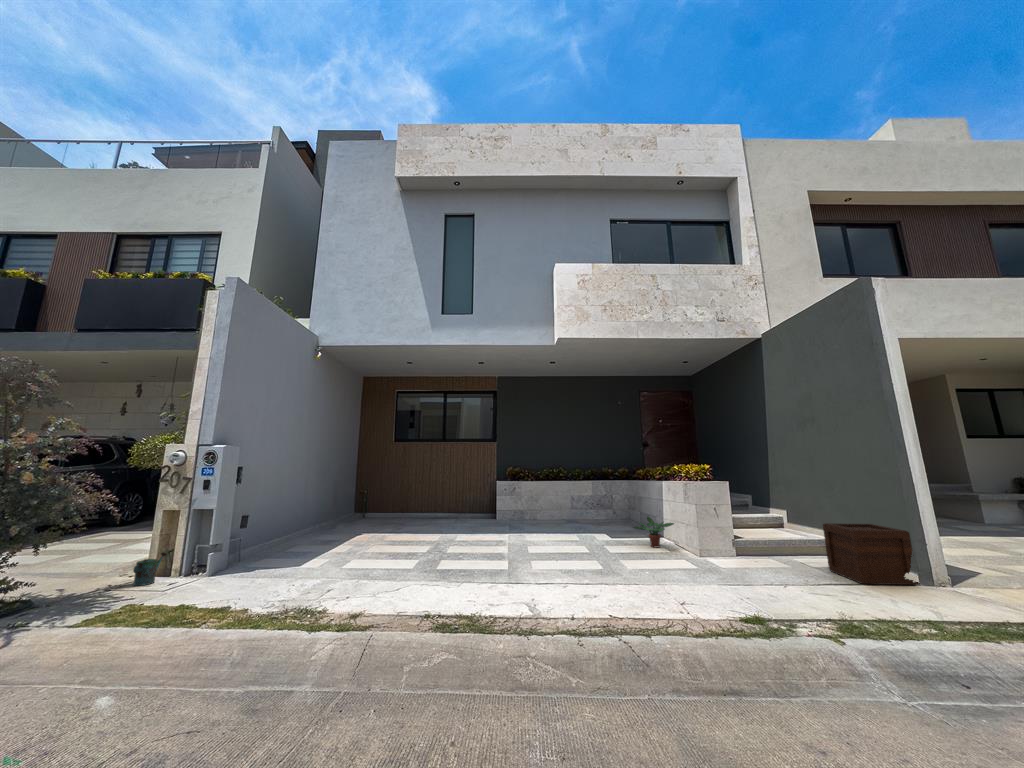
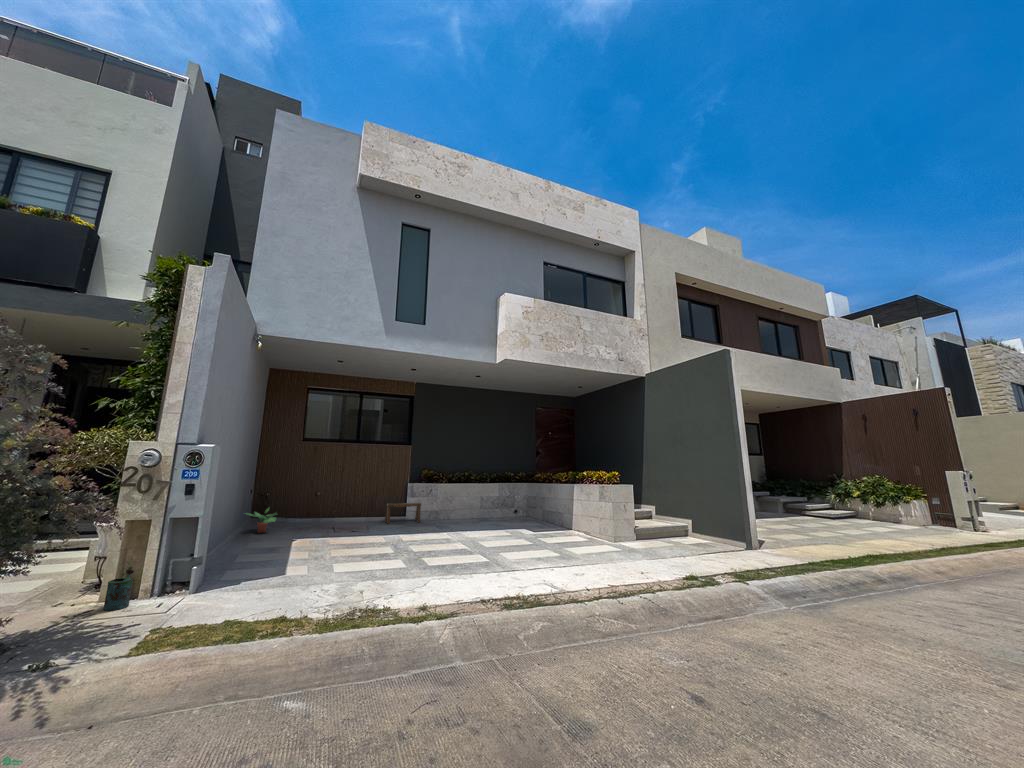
bench: none [467,500,502,522] -> present [385,502,421,524]
potted plant: present [634,517,674,547] -> present [246,508,277,533]
wooden crate: present [823,523,918,585] -> none [693,513,745,552]

